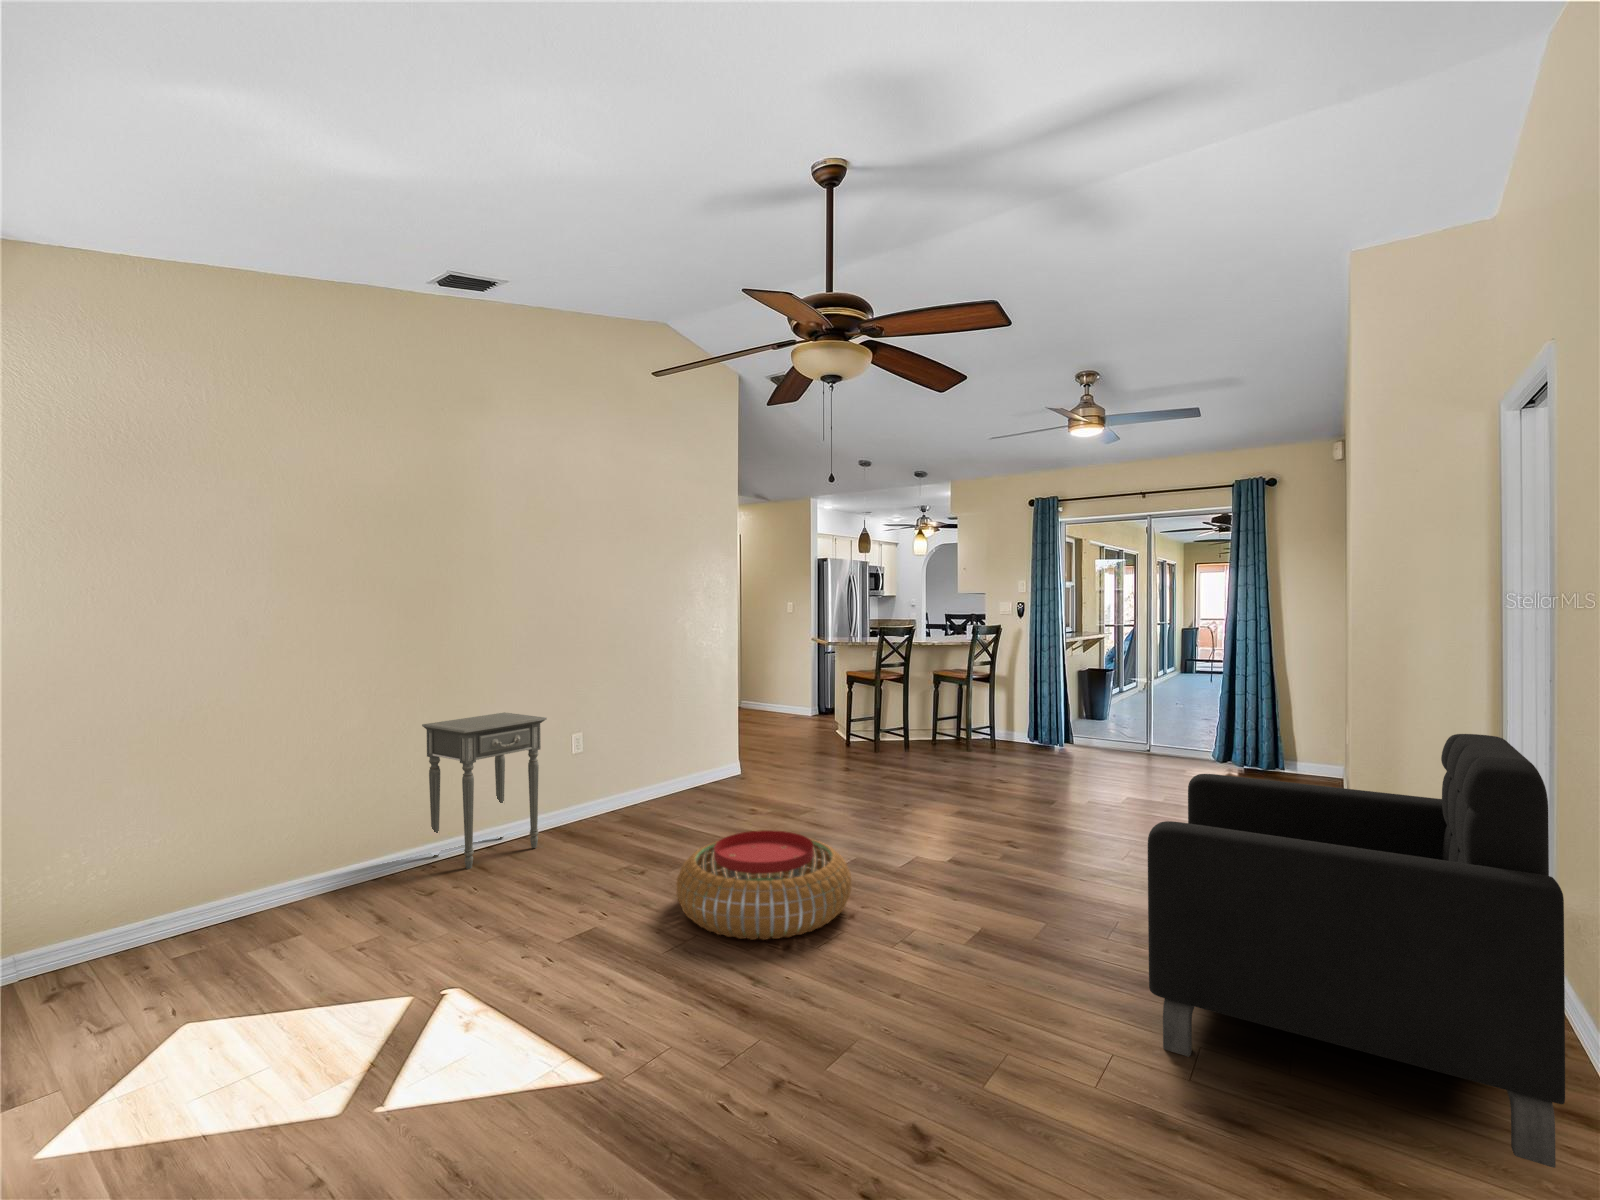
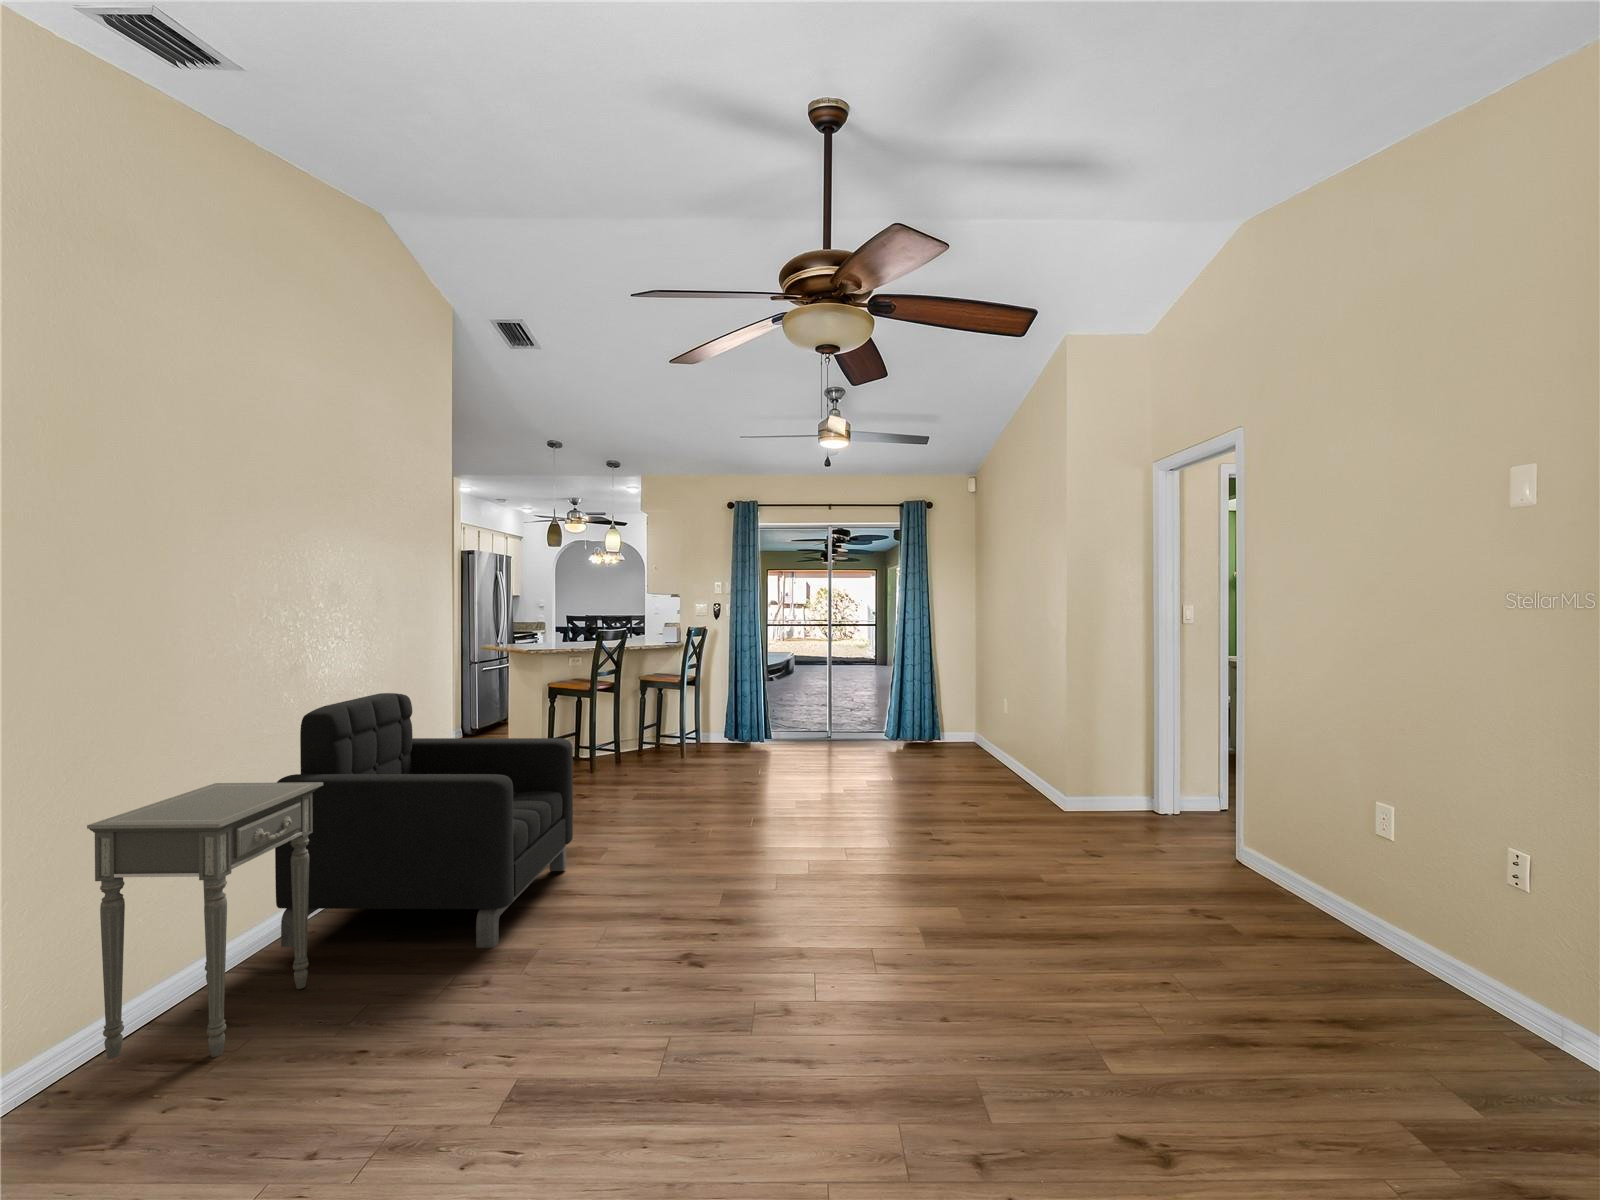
armchair: present [1148,734,1565,1168] -> present [275,693,573,948]
pouf: present [677,830,851,940] -> none [635,879,849,1028]

